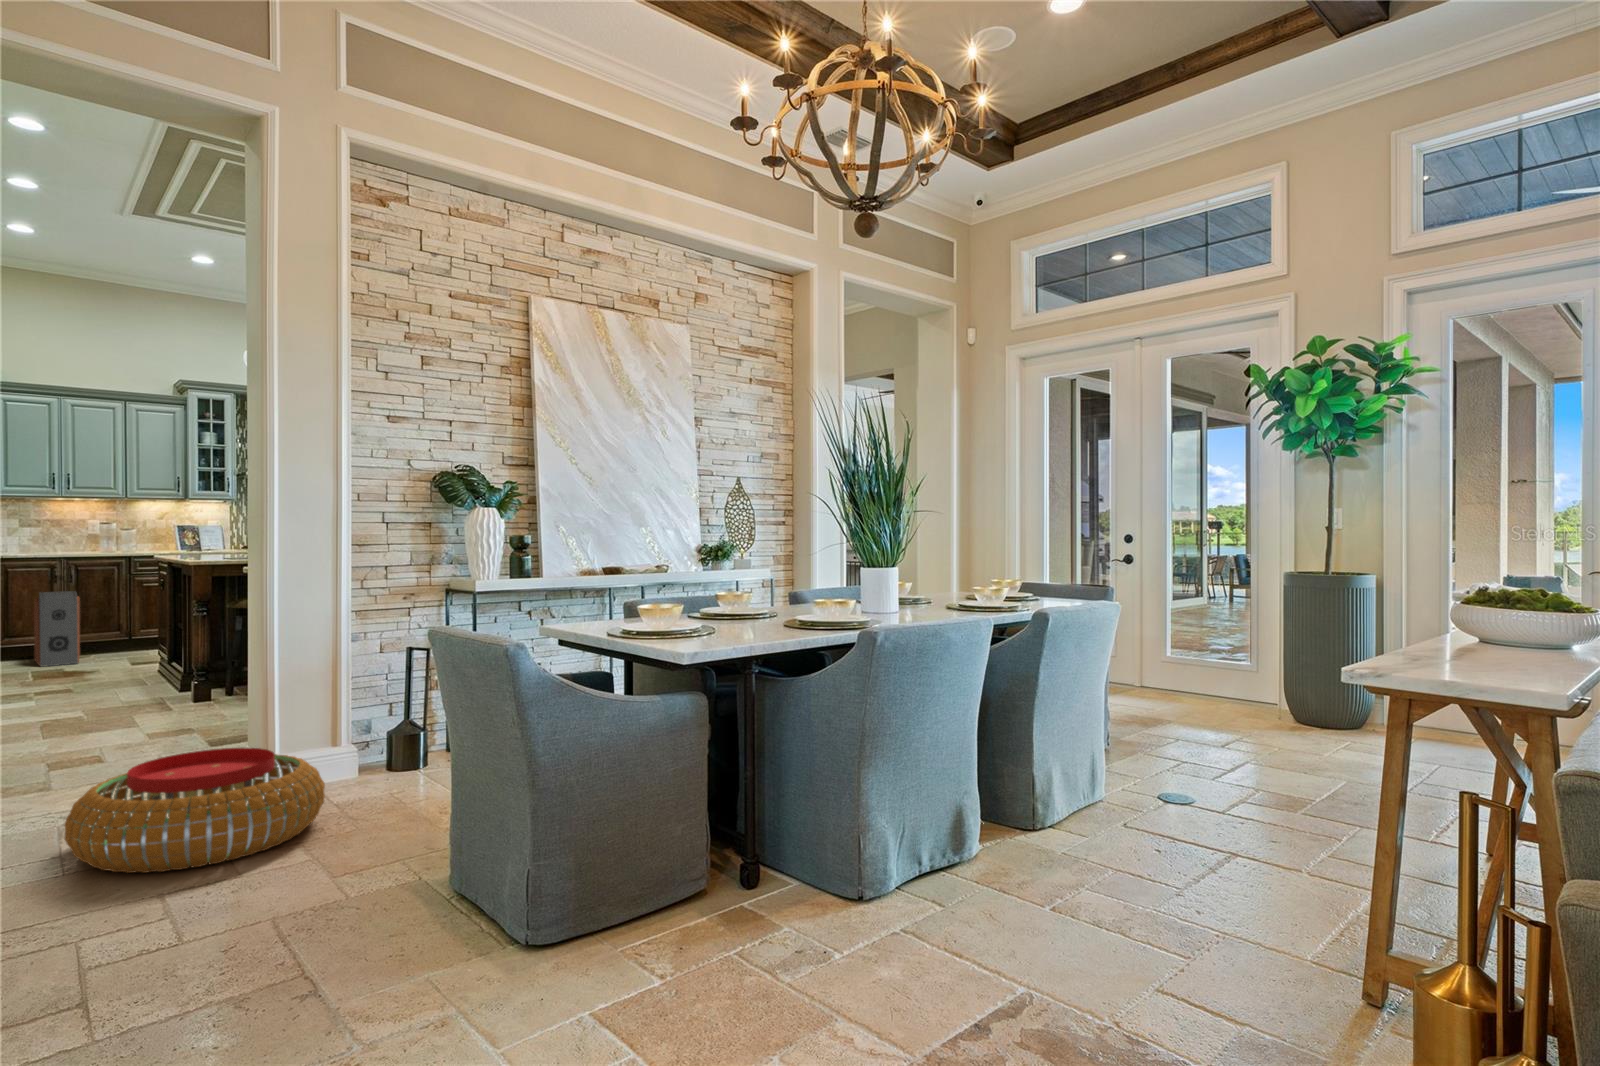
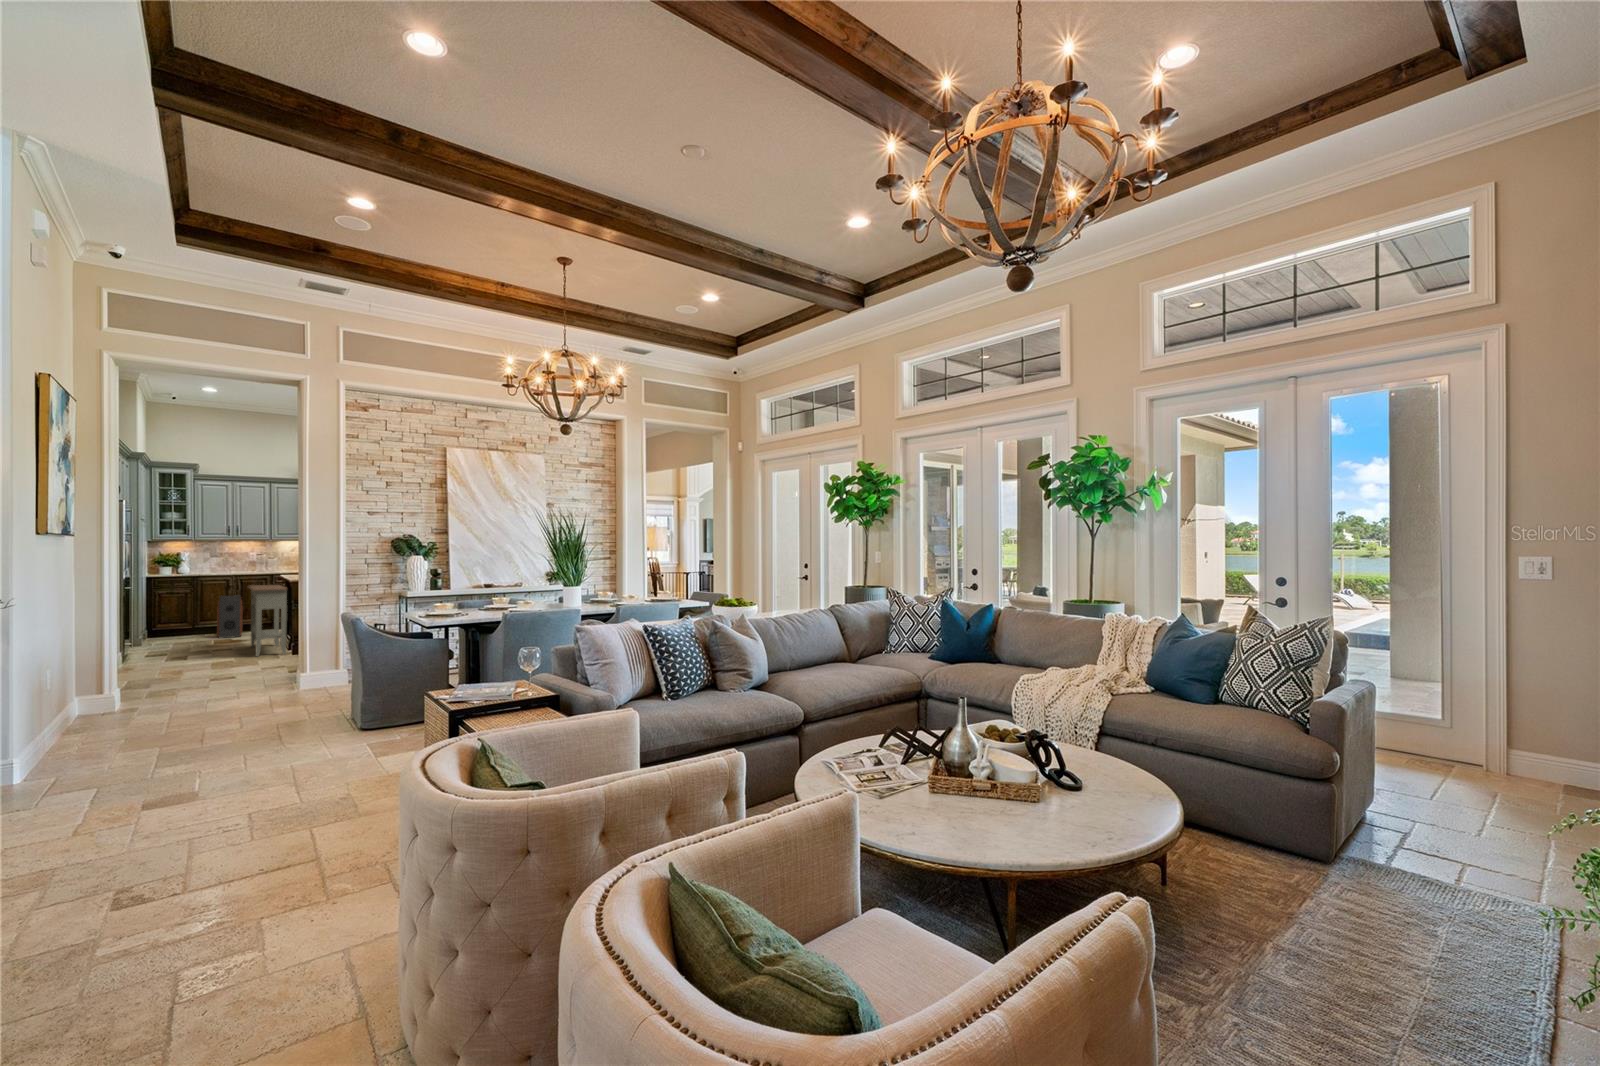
console table: none [97,572,182,706] -> present [248,585,287,657]
pouf: present [65,748,325,873] -> none [207,666,319,711]

